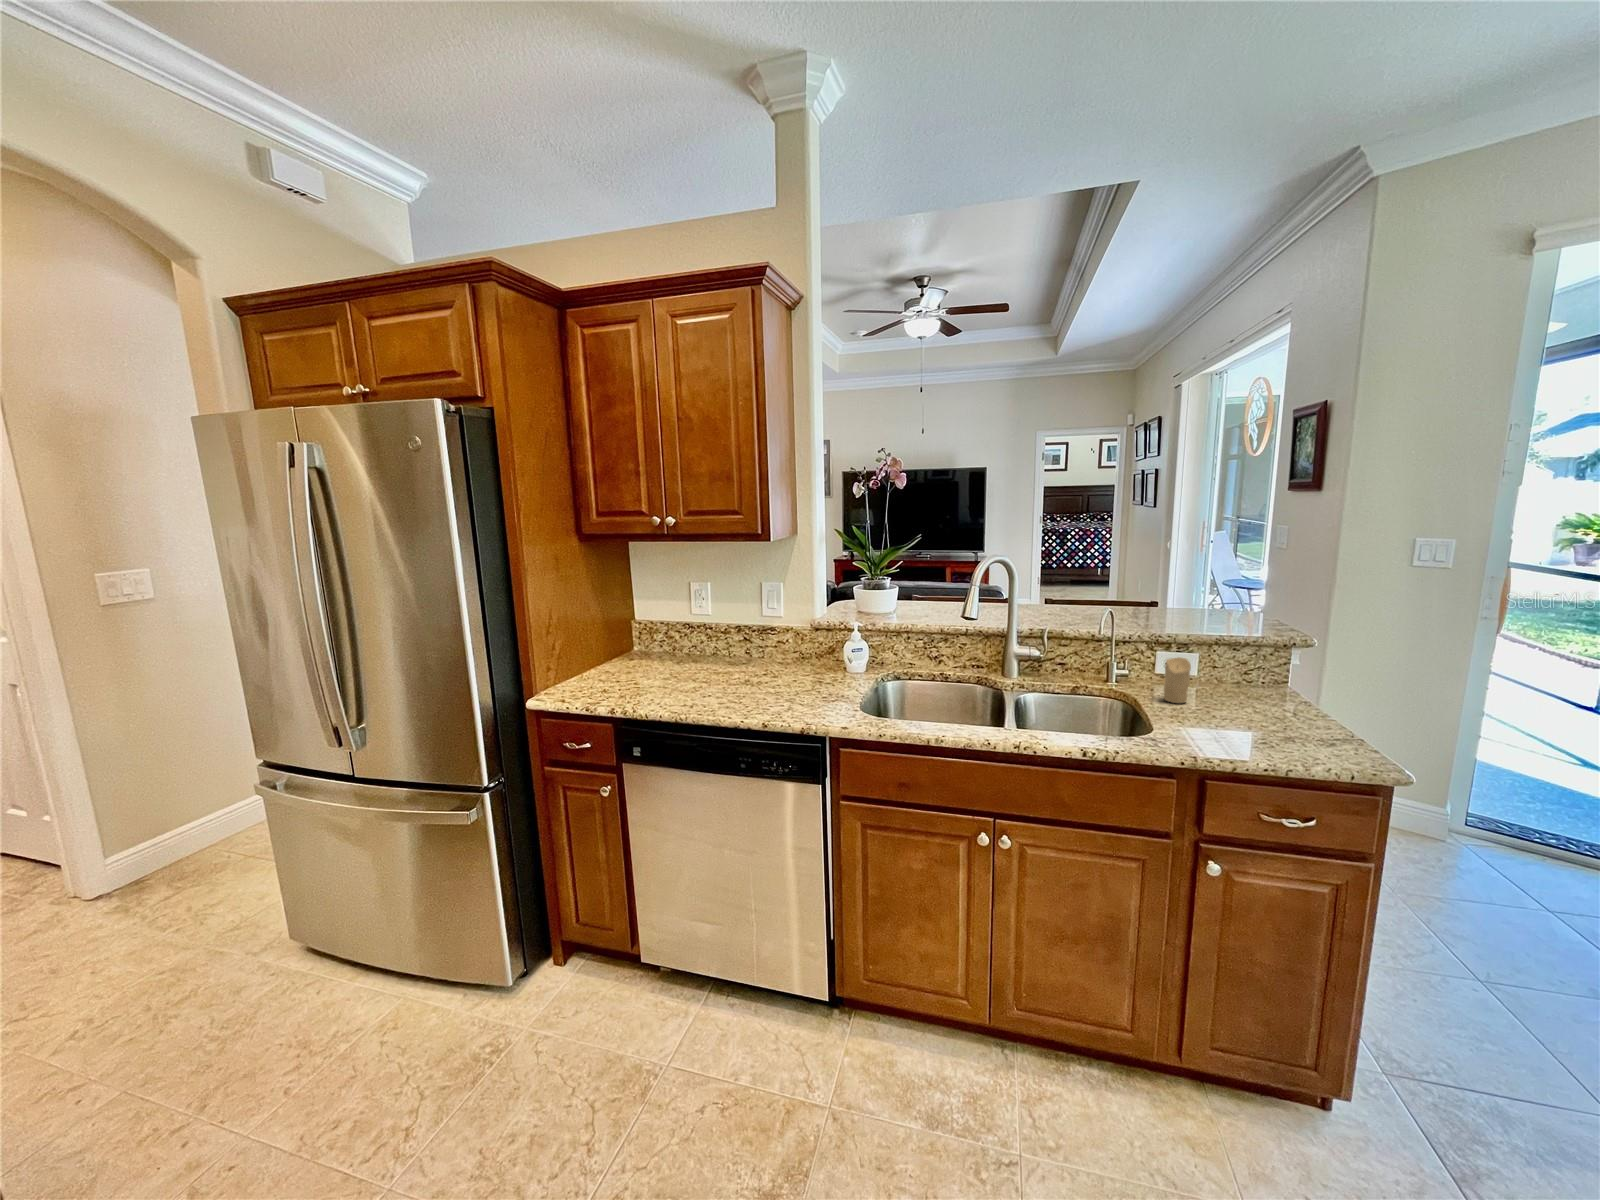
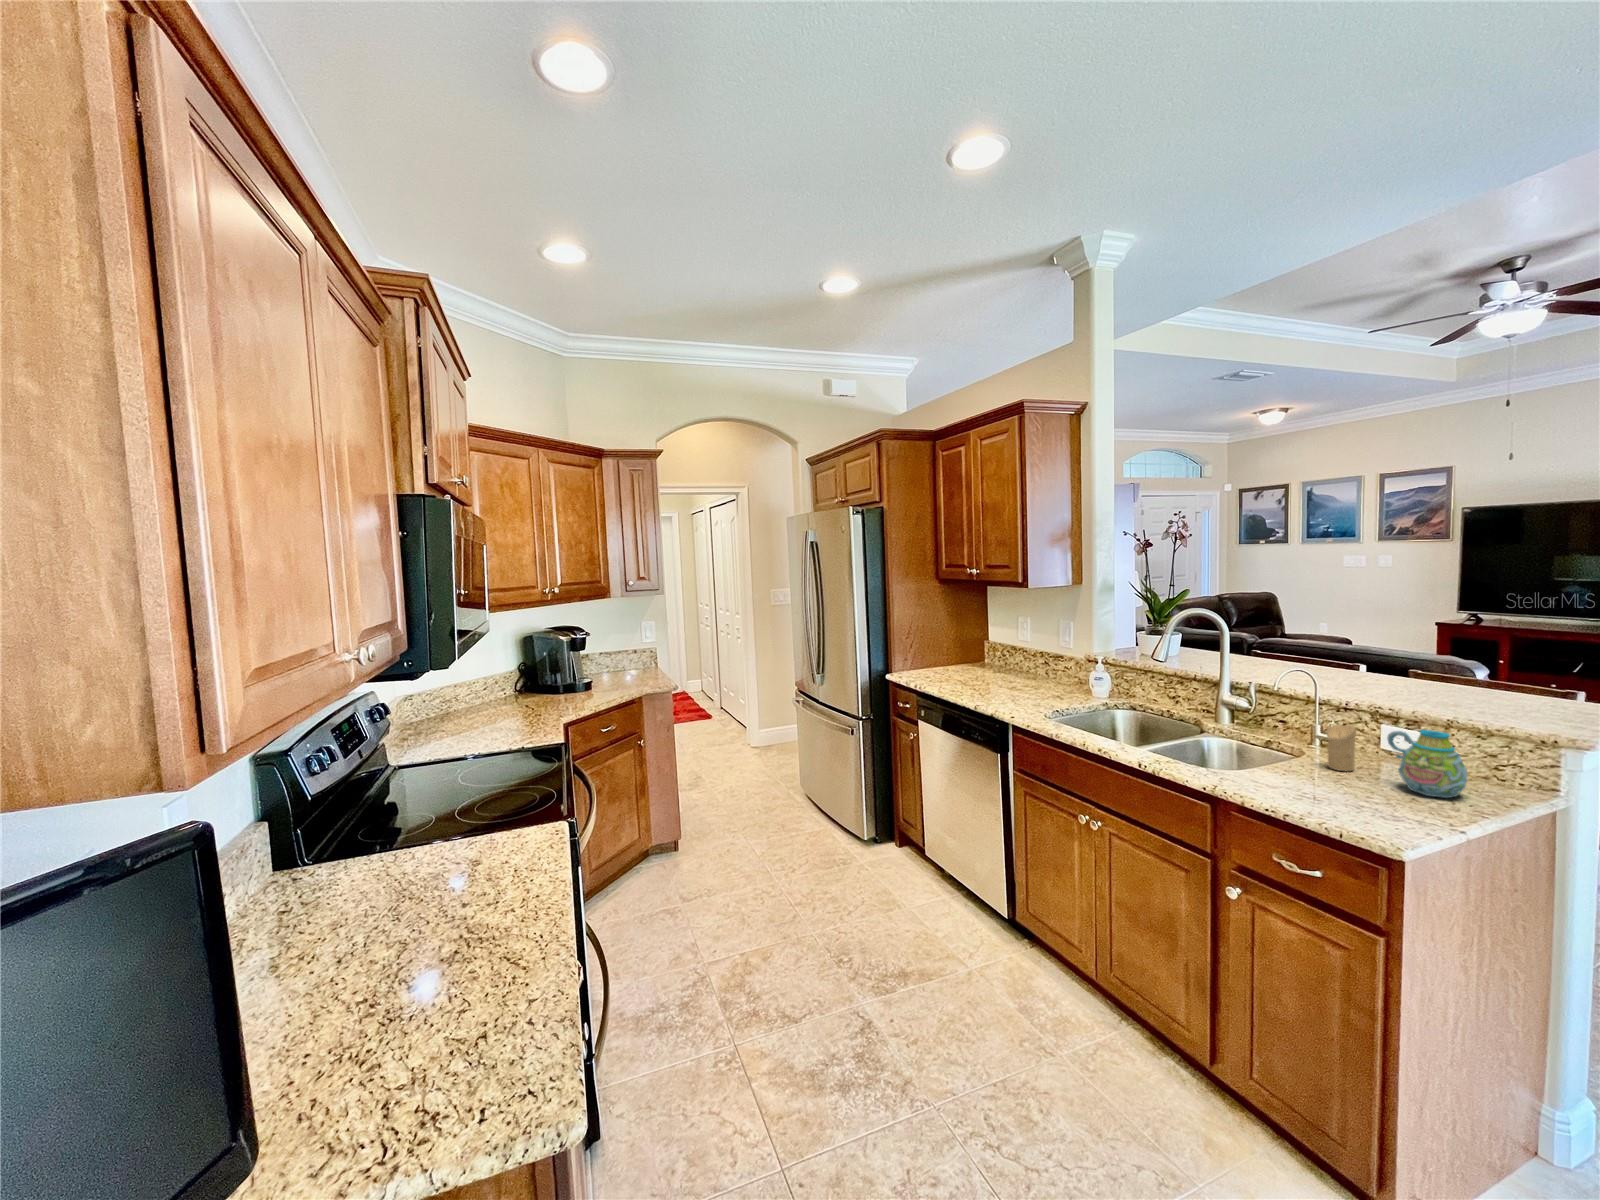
mug: none [1225,650,1290,710] -> present [1387,730,1467,798]

